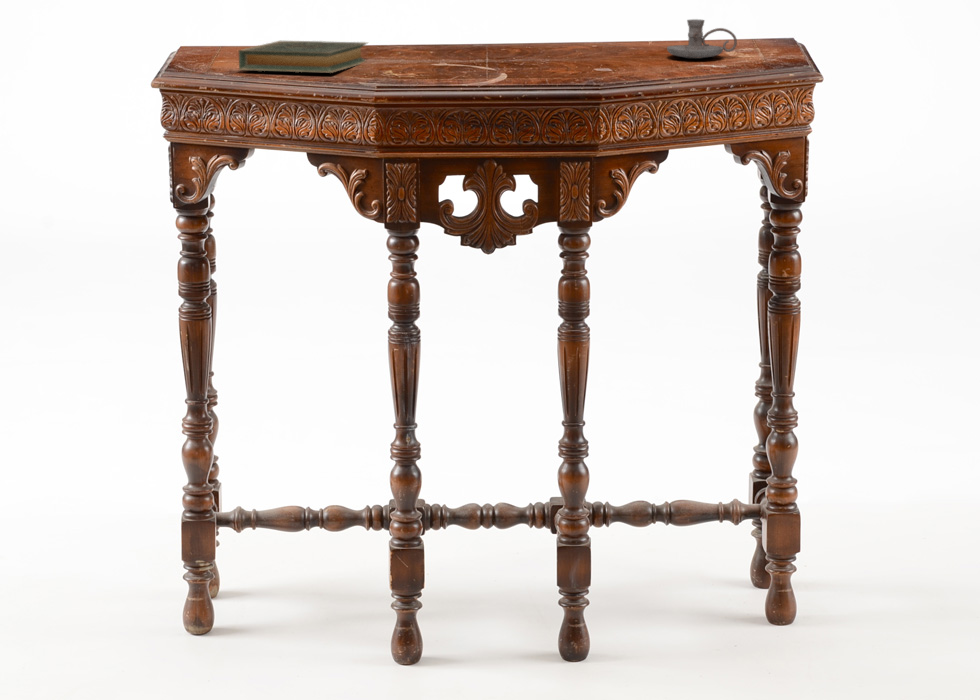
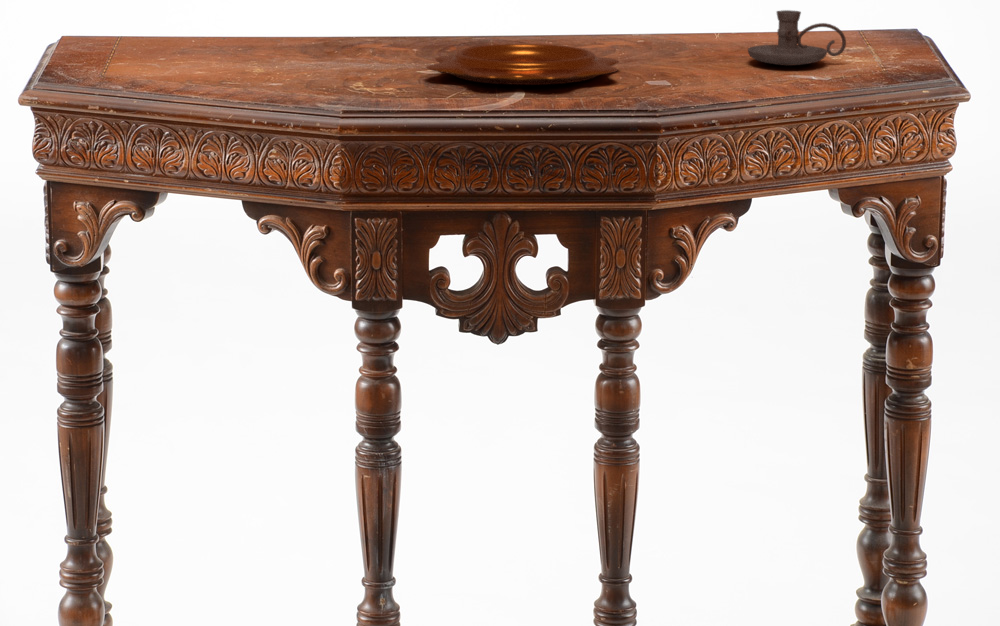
hardback book: present [239,41,367,72] -> none [146,35,329,87]
decorative bowl: none [437,45,575,70] -> present [426,44,619,85]

